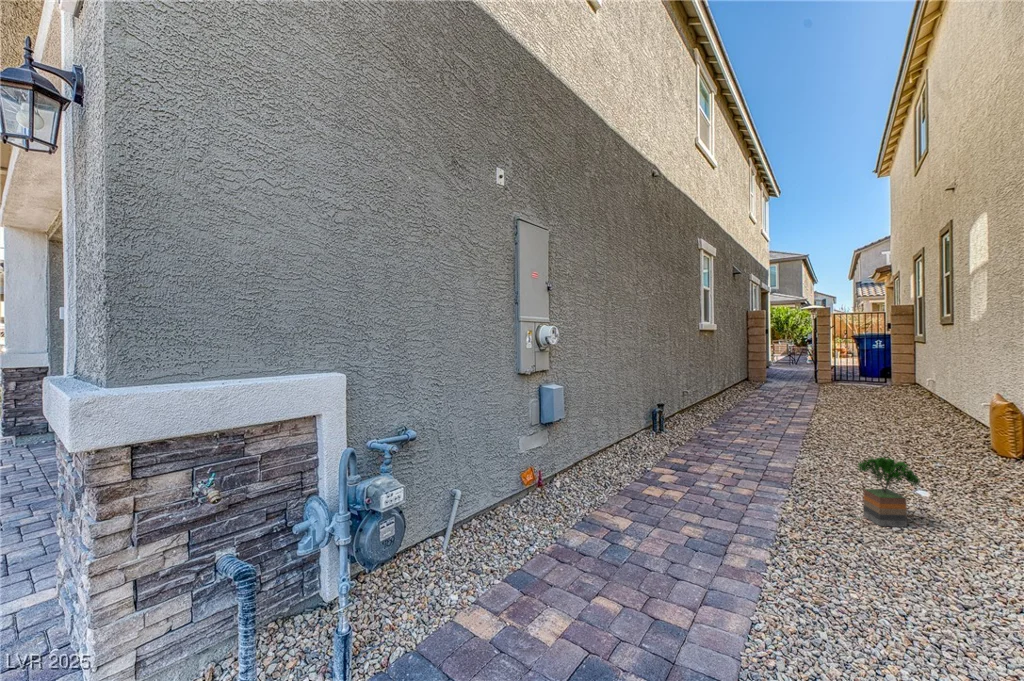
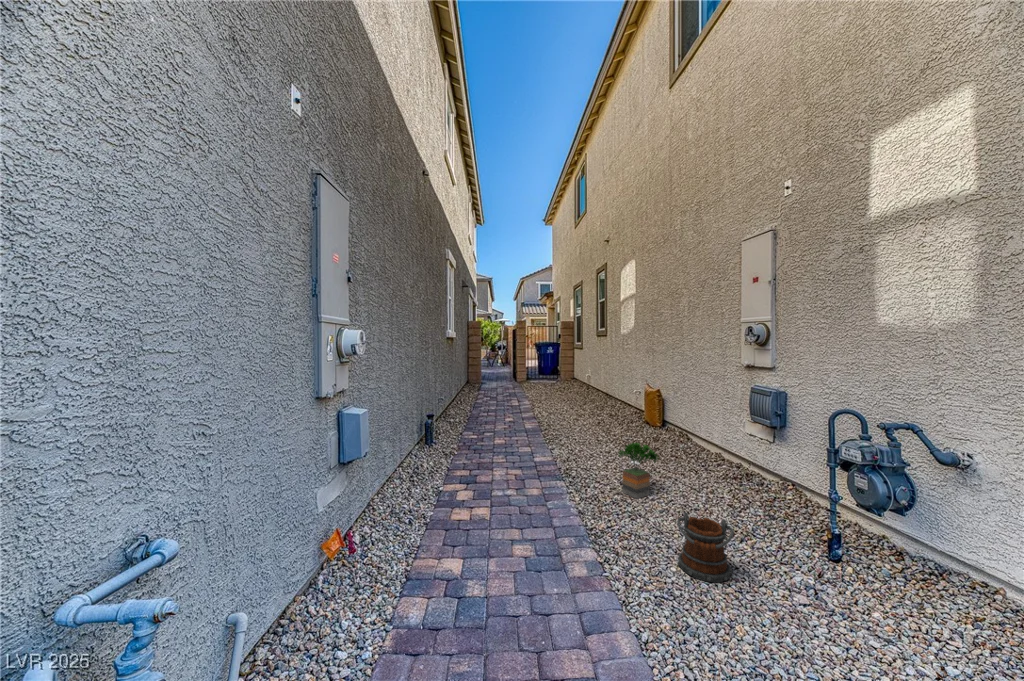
bucket: none [869,533,954,627] -> present [677,512,734,582]

